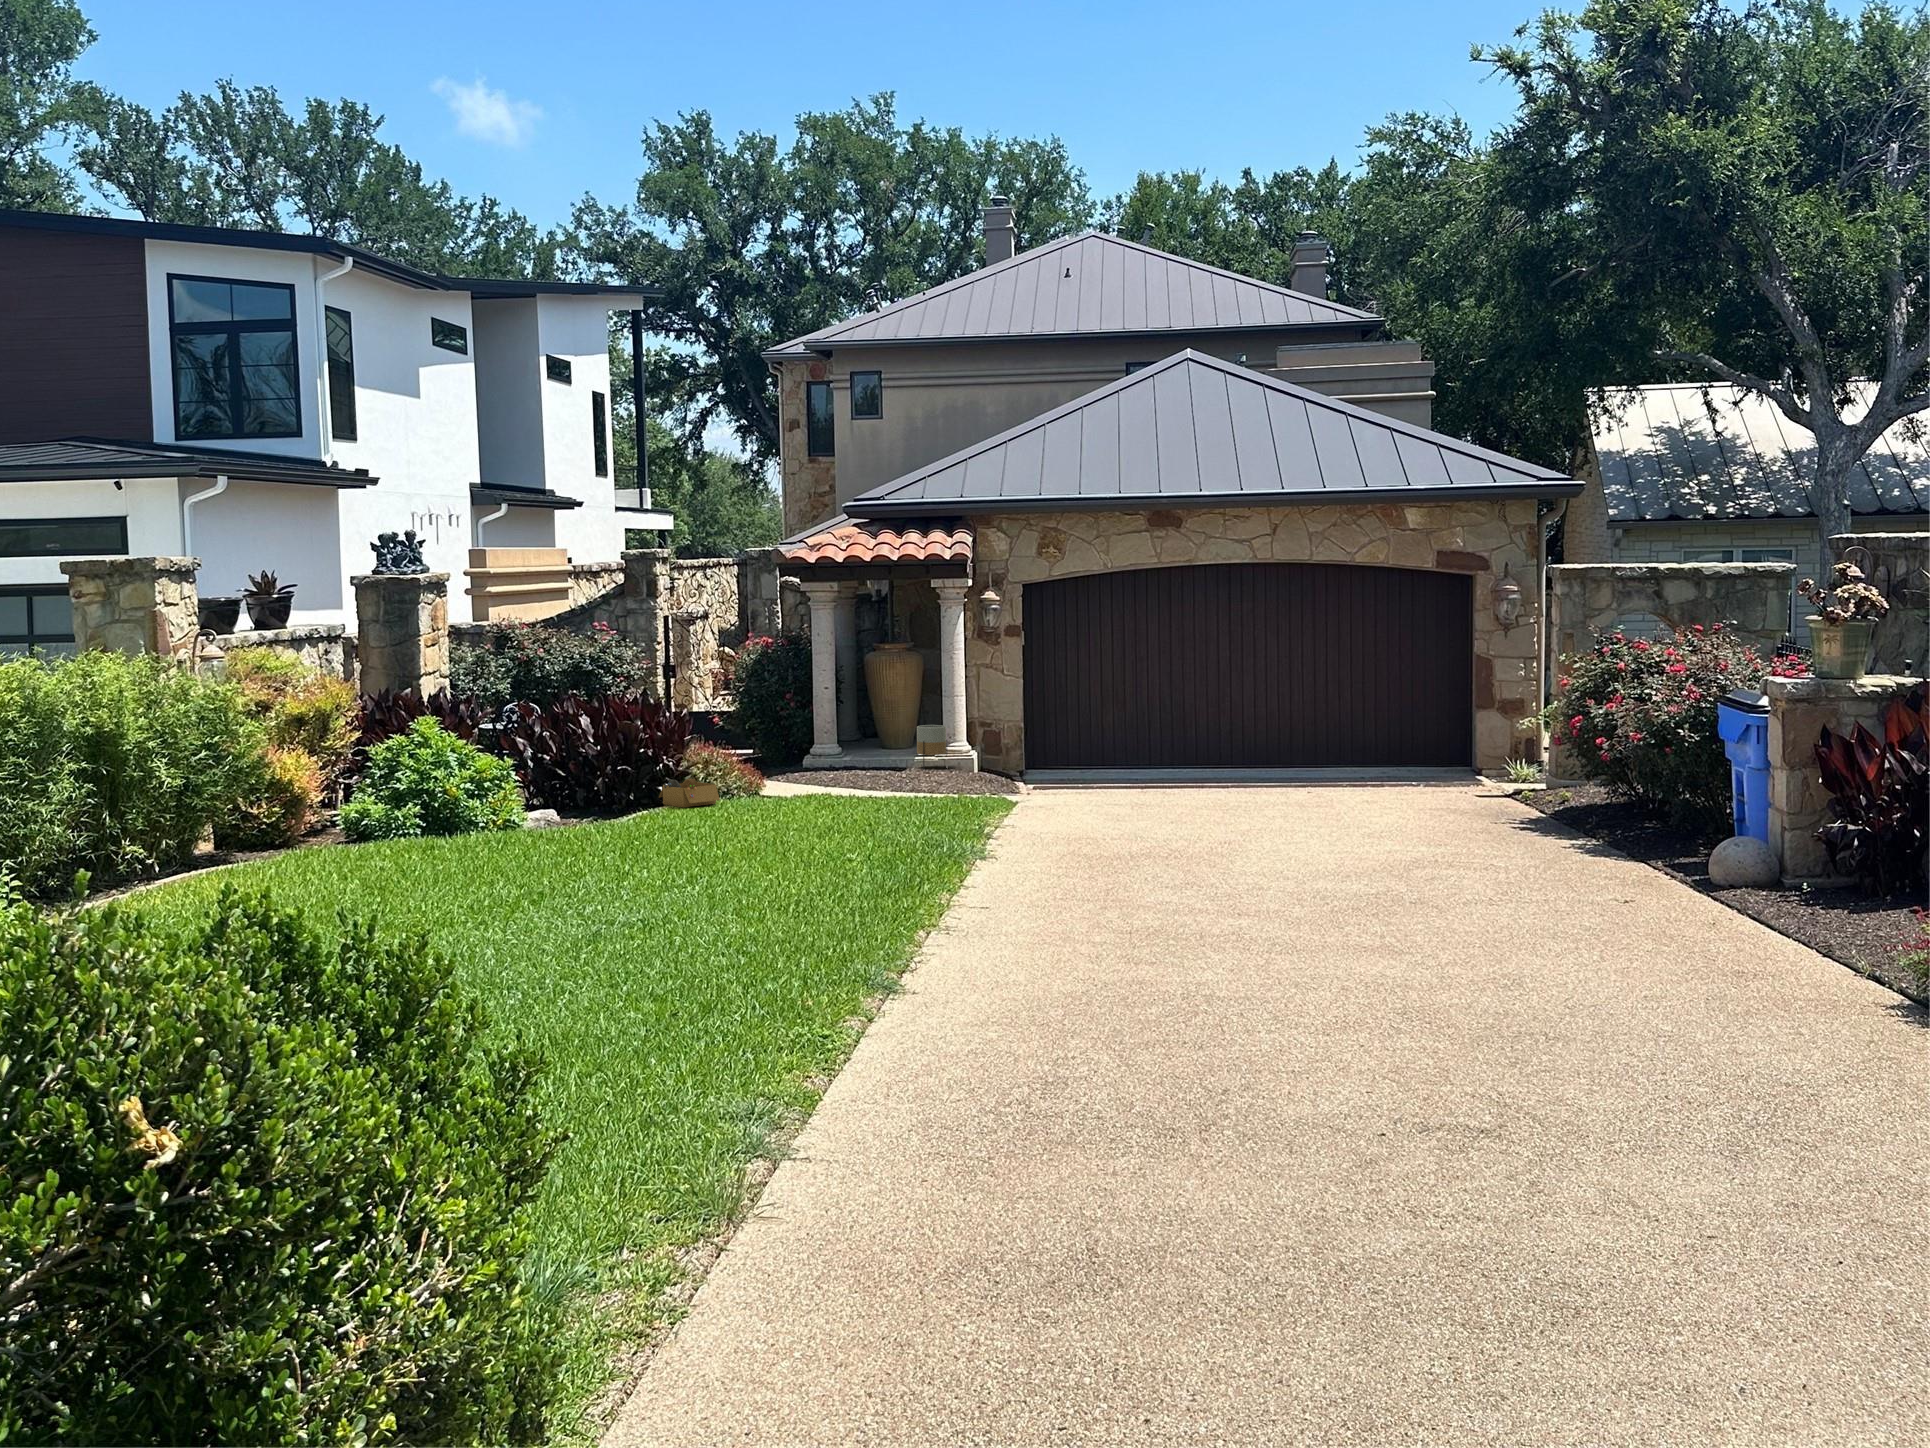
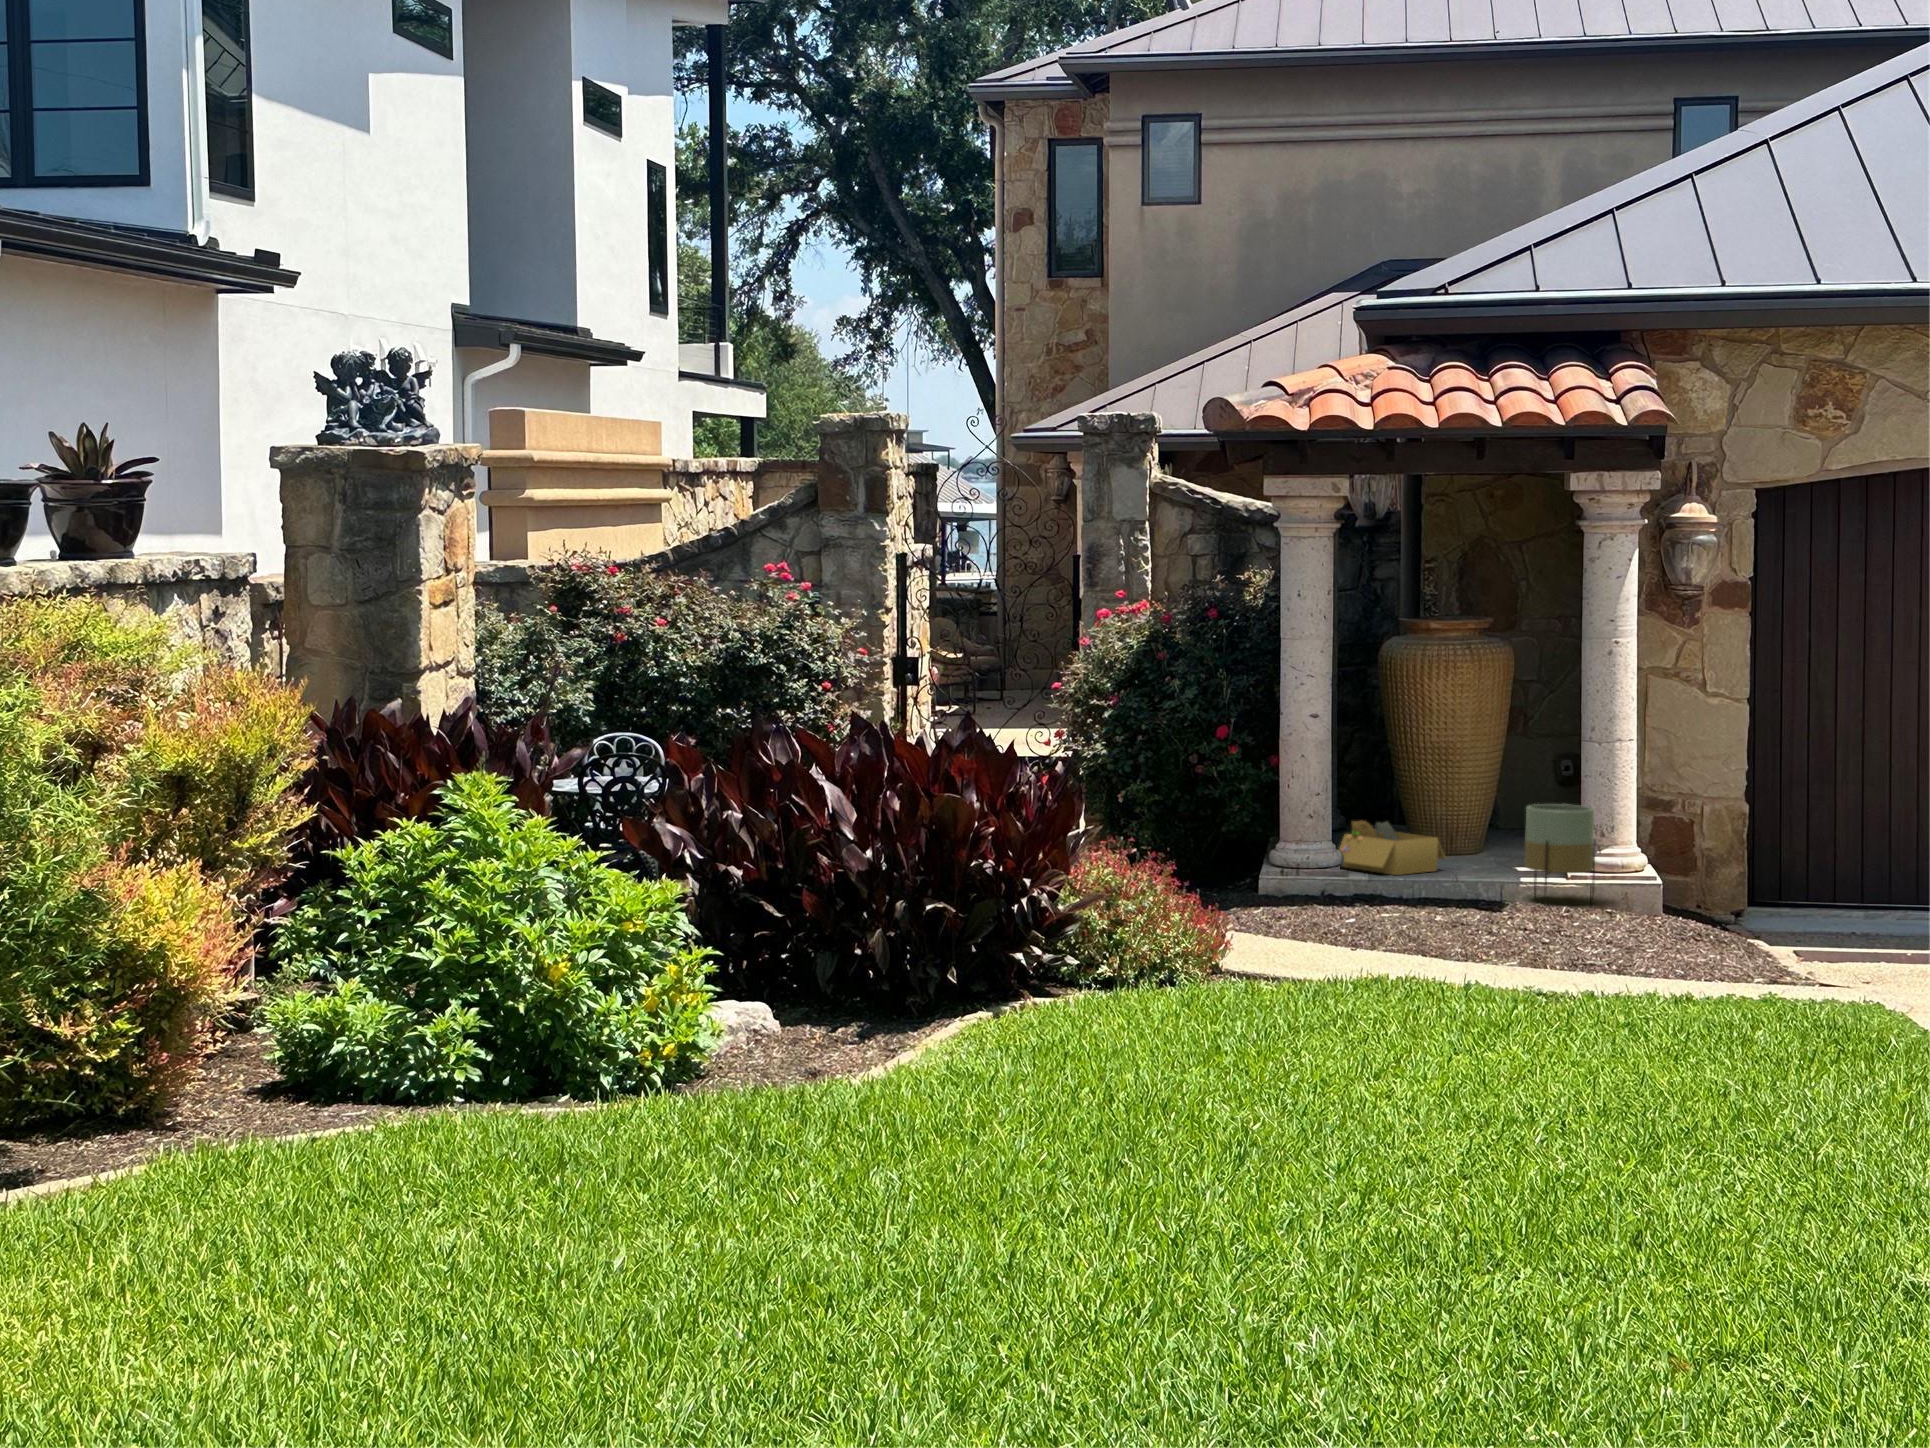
cardboard box: present [659,778,720,807] -> present [1339,821,1446,875]

